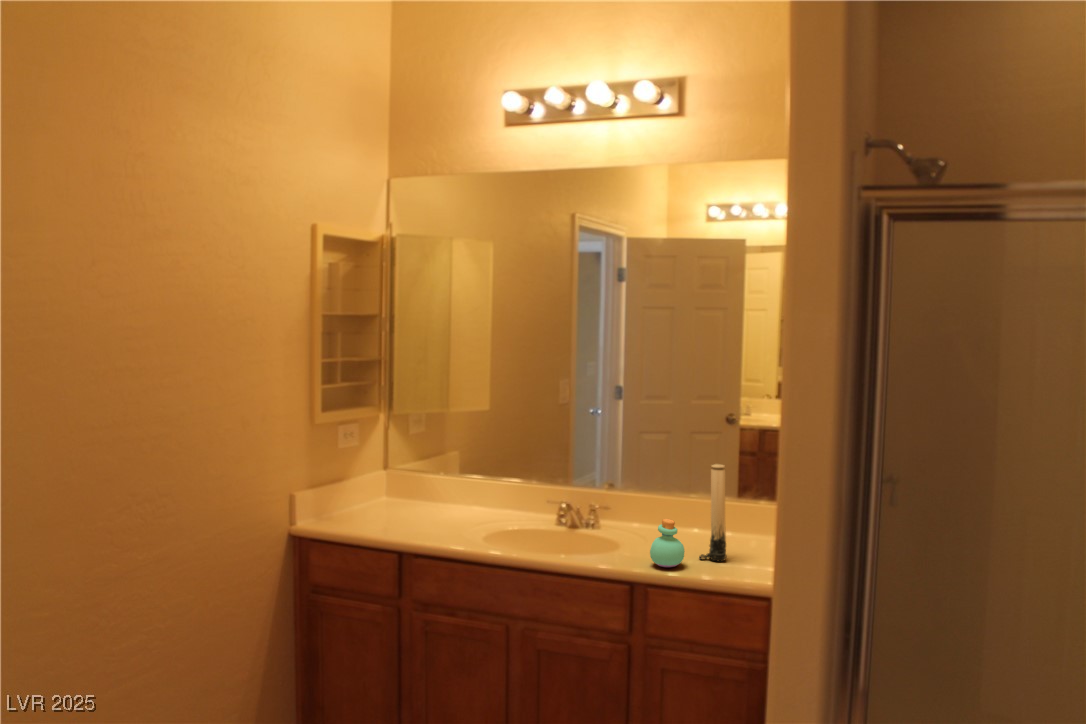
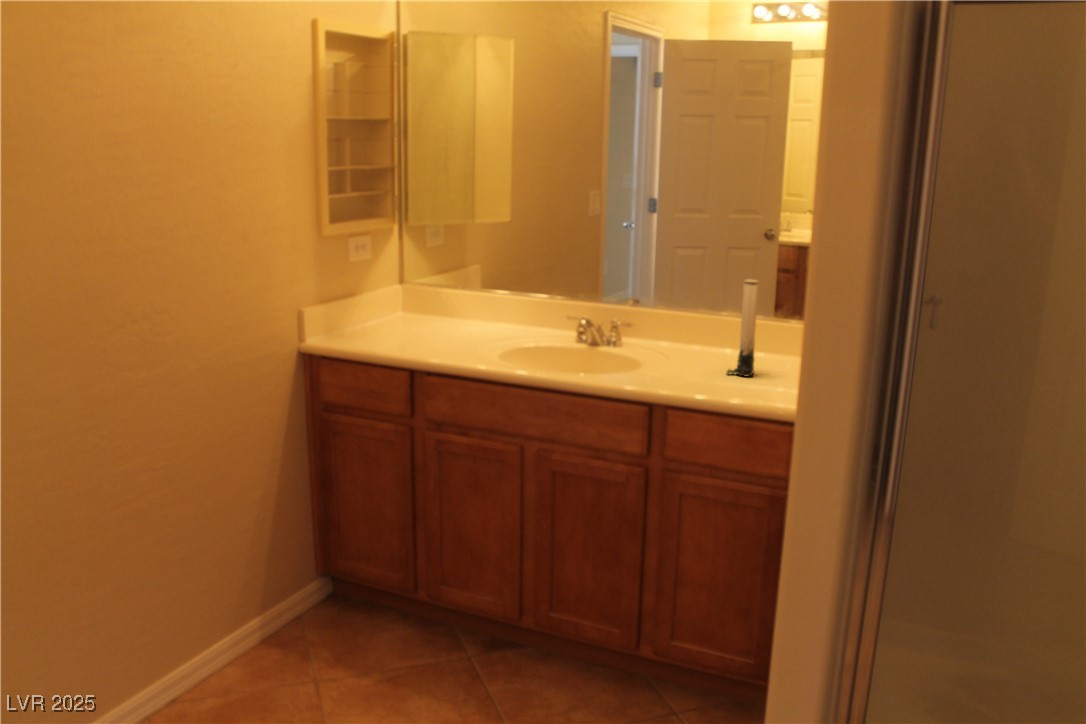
perfume bottle: present [650,519,685,567] -> none [679,332,713,380]

